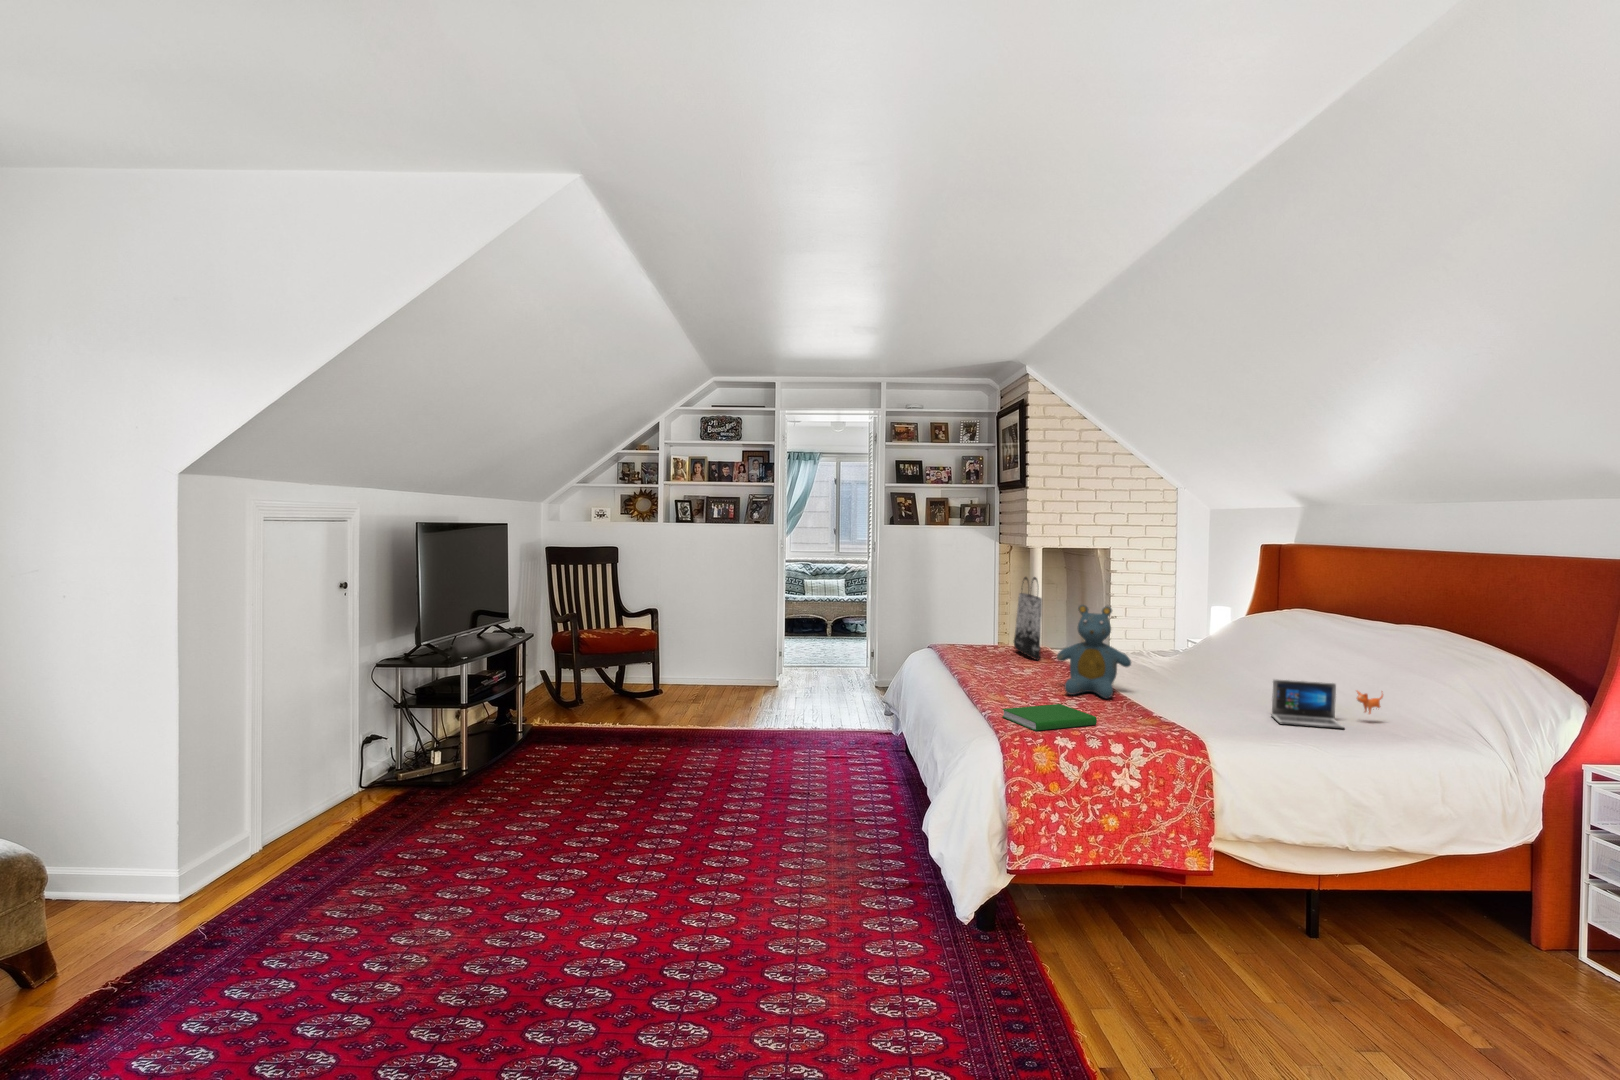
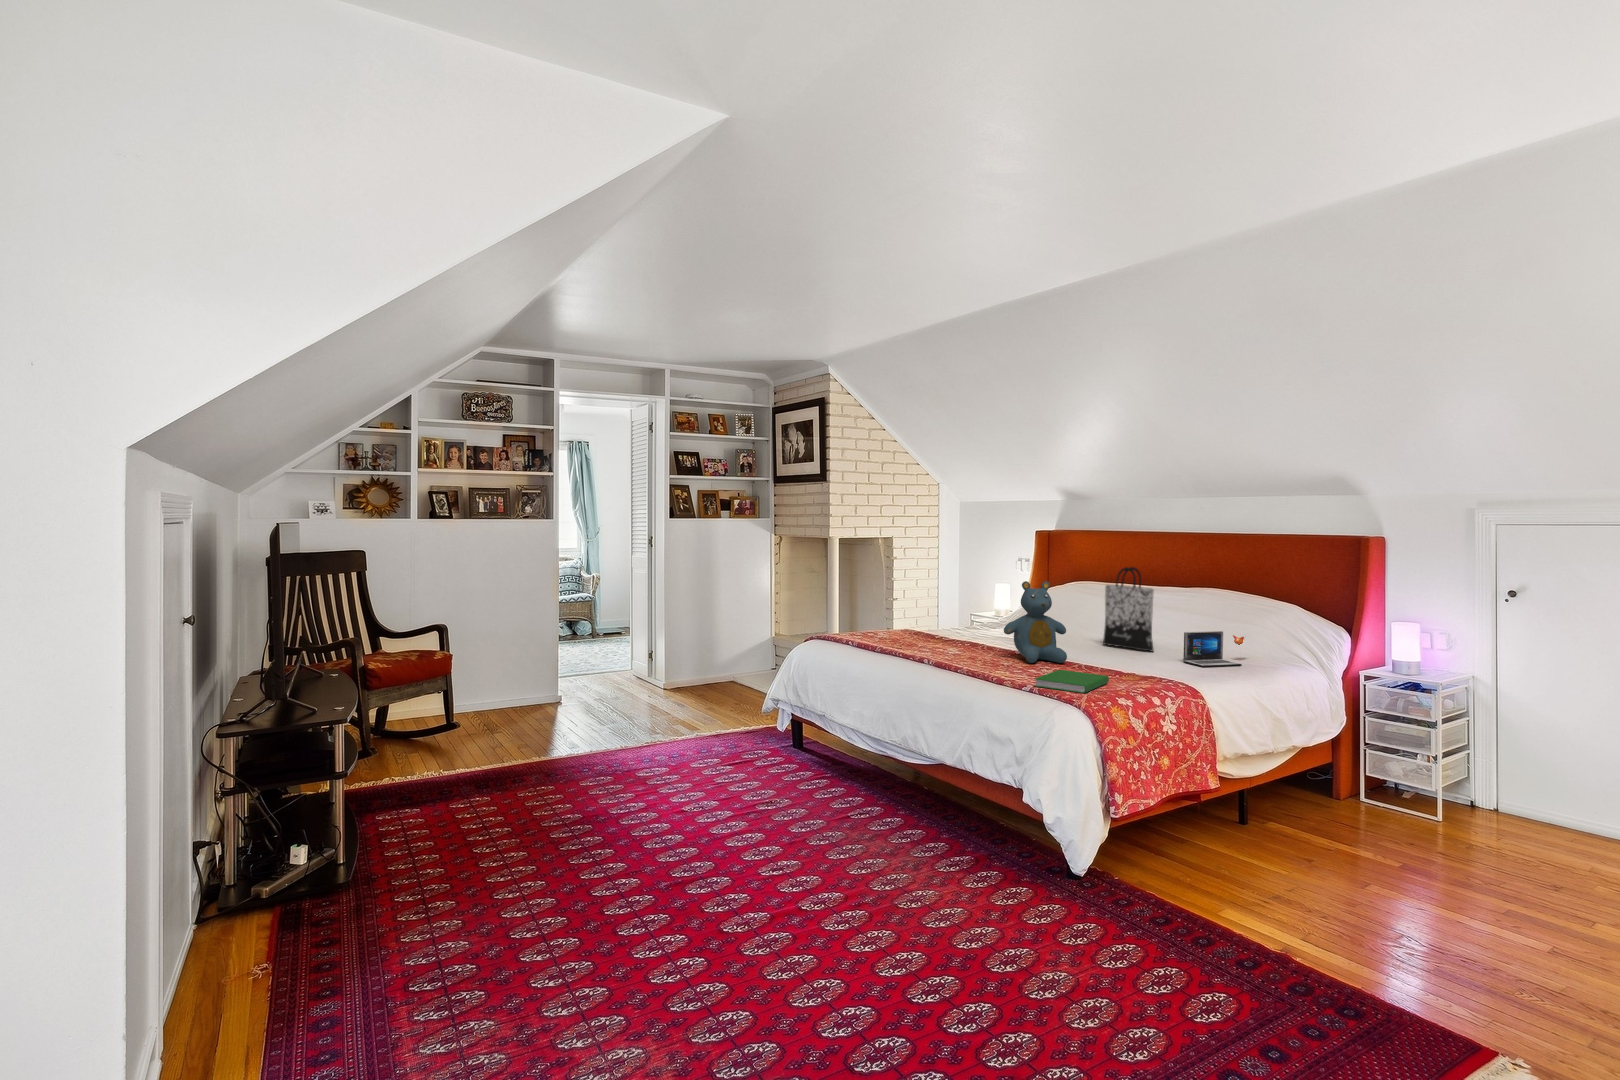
tote bag: present [1014,577,1042,660] -> present [1103,567,1154,651]

